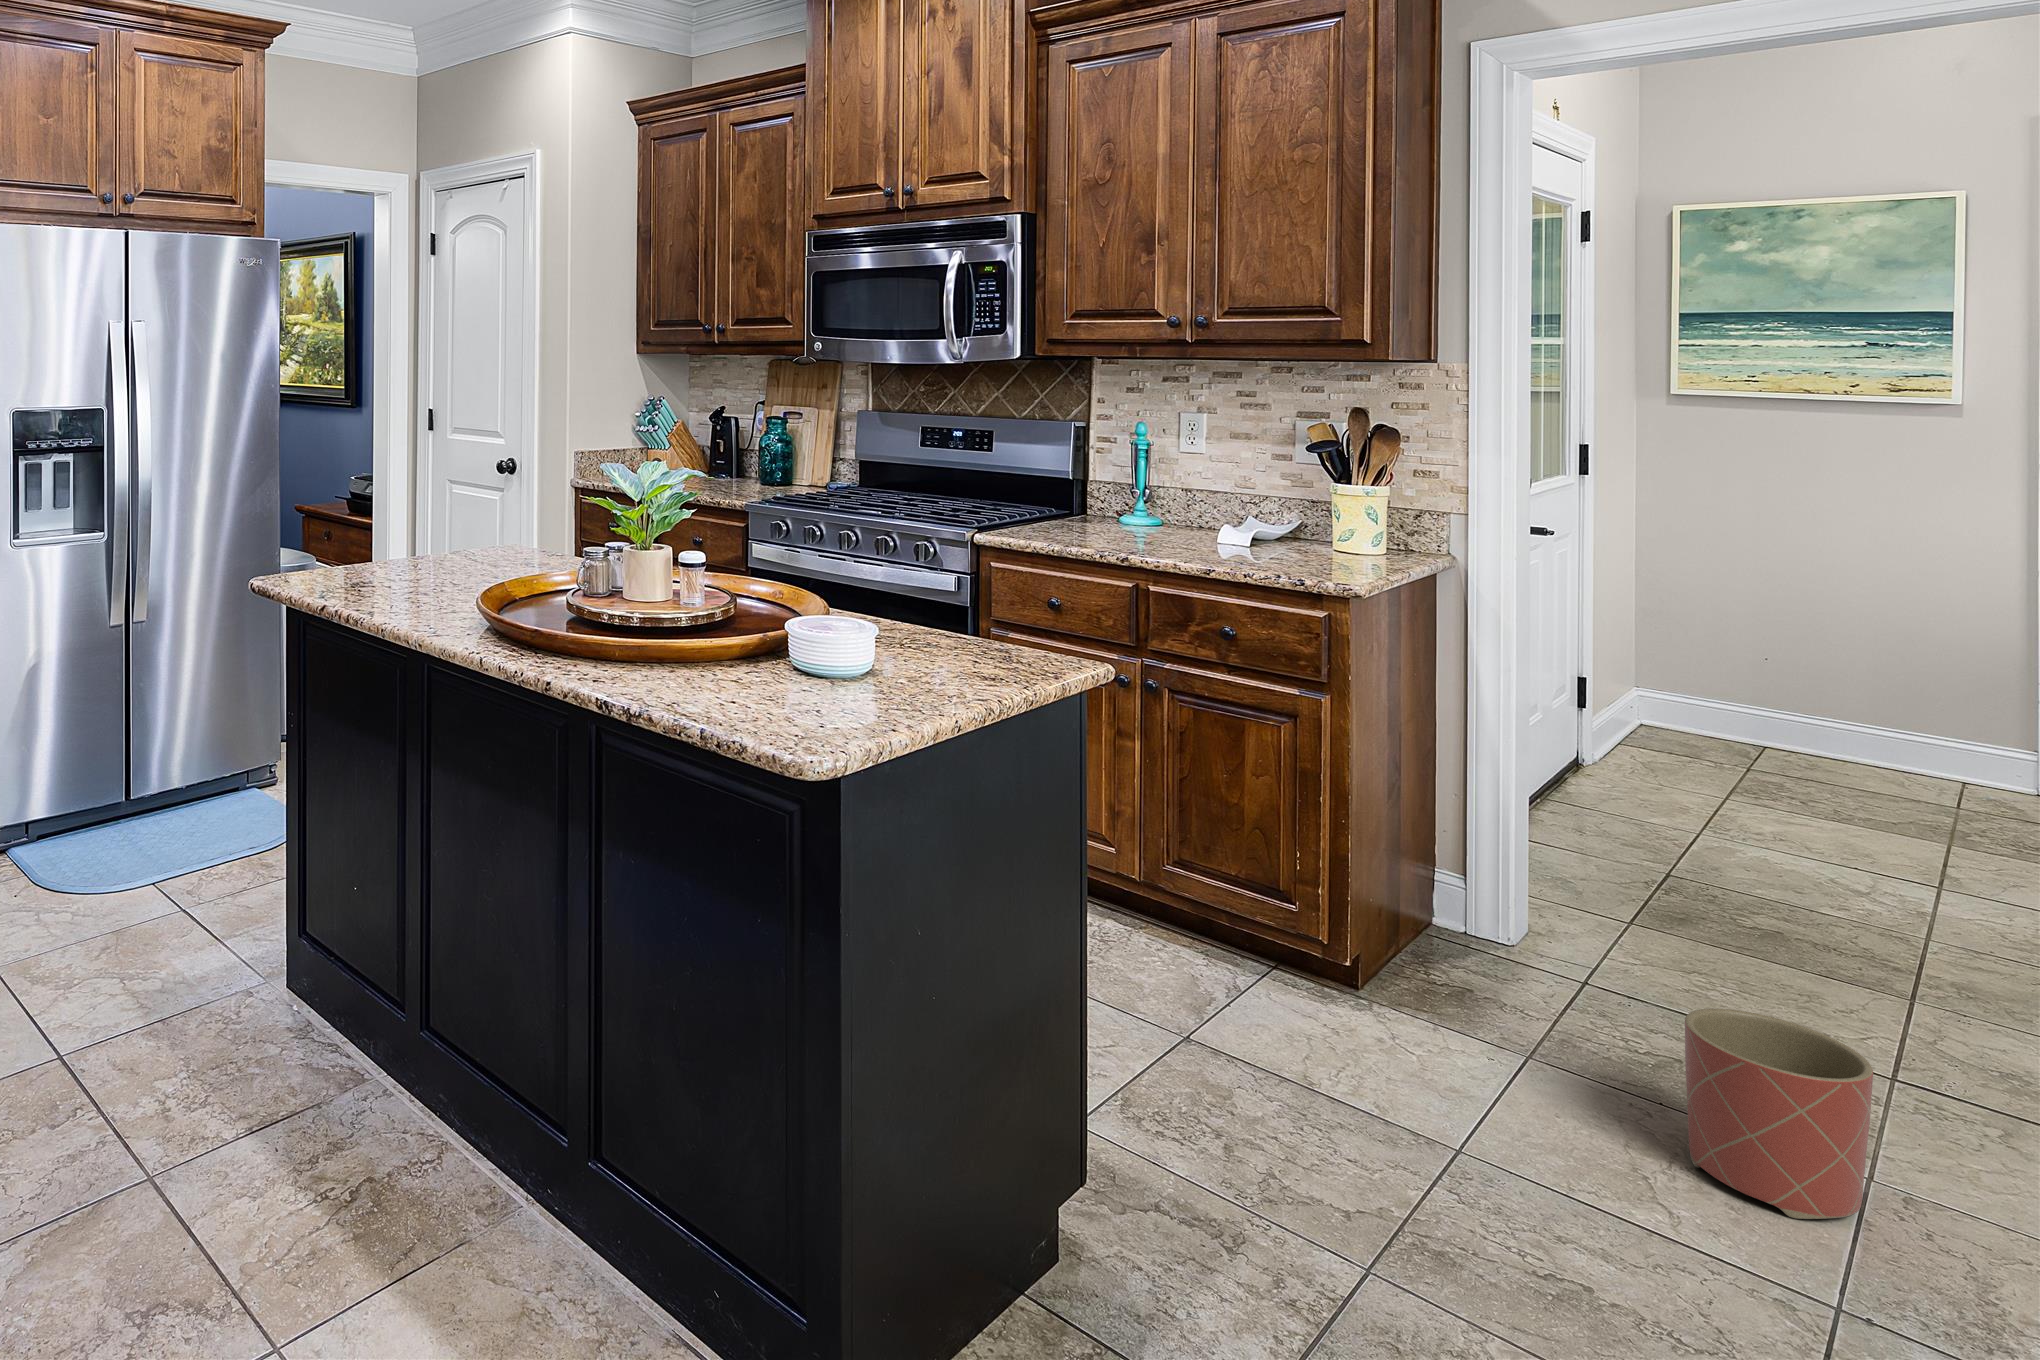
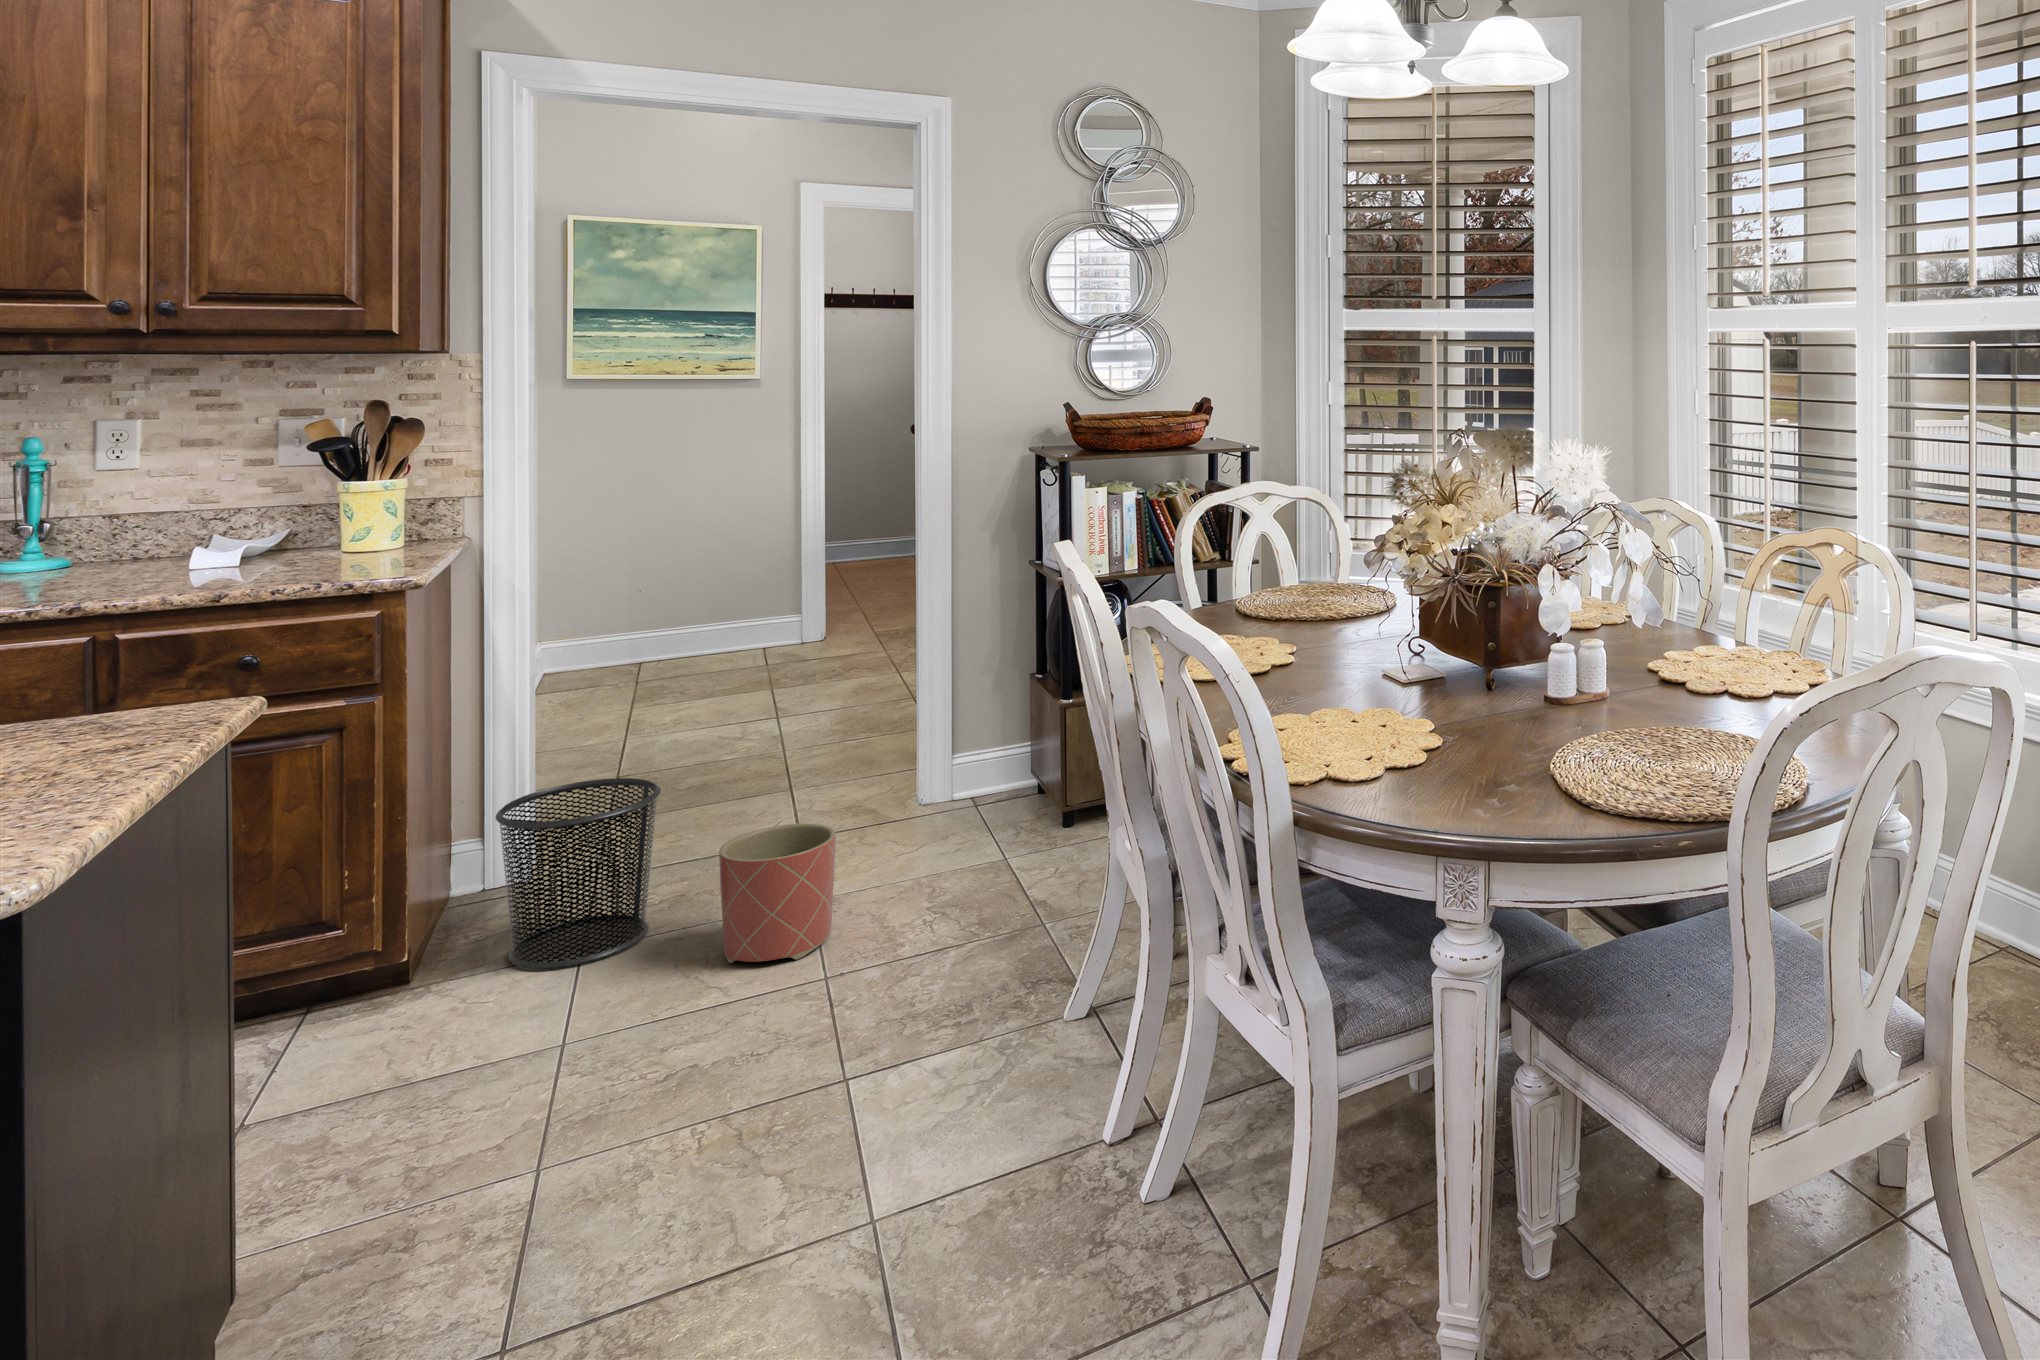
waste bin: none [1442,848,1634,1073] -> present [496,778,661,969]

